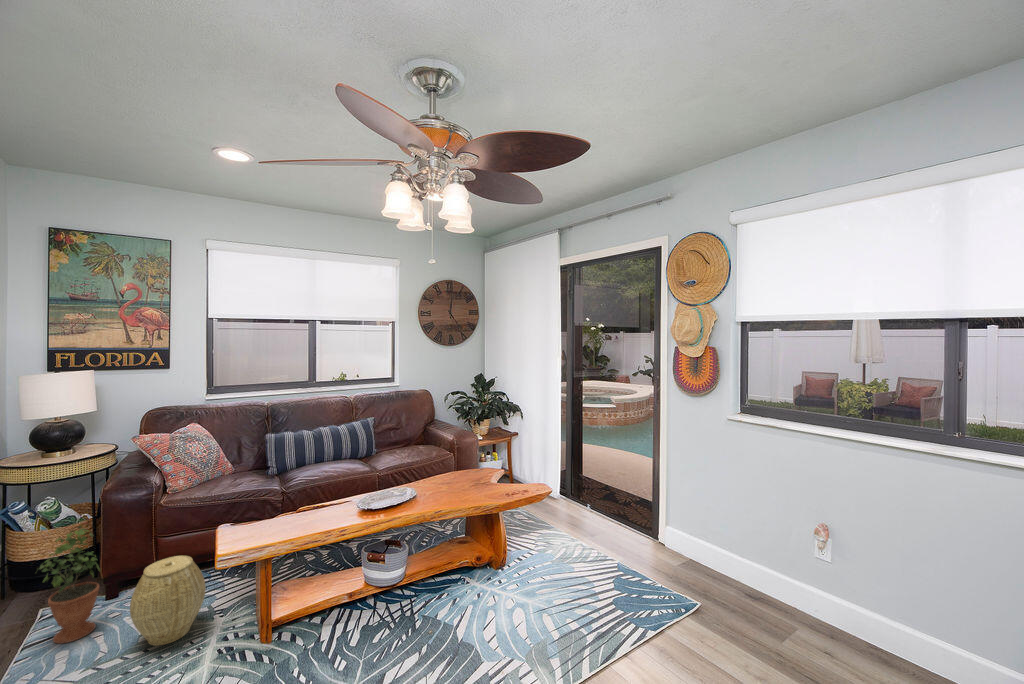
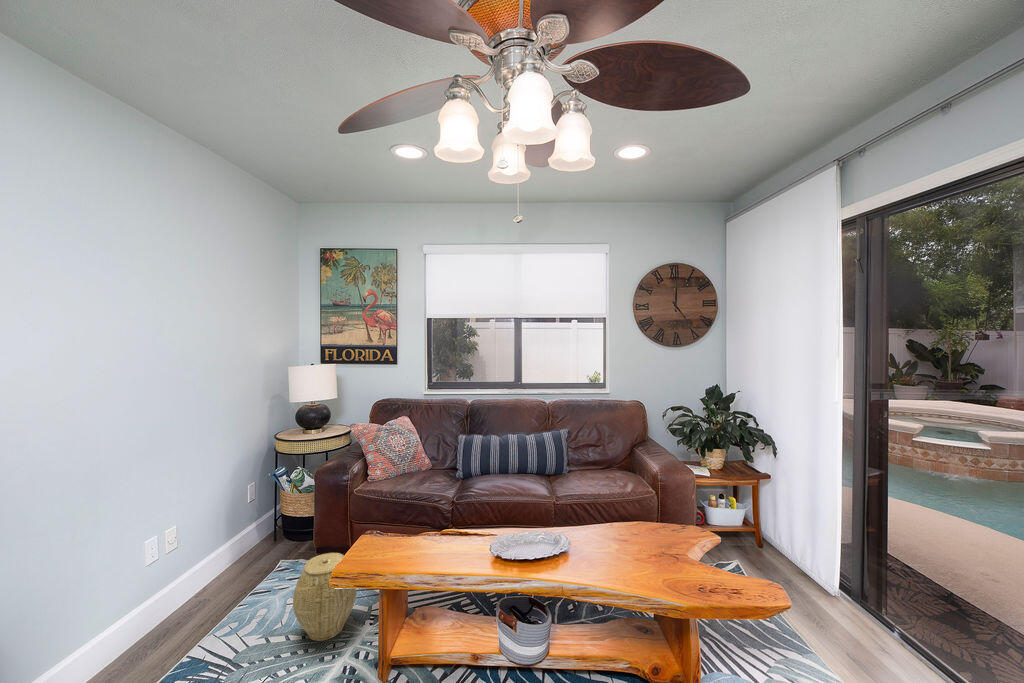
potted plant: present [37,526,100,644] -> none [253,500,299,603]

